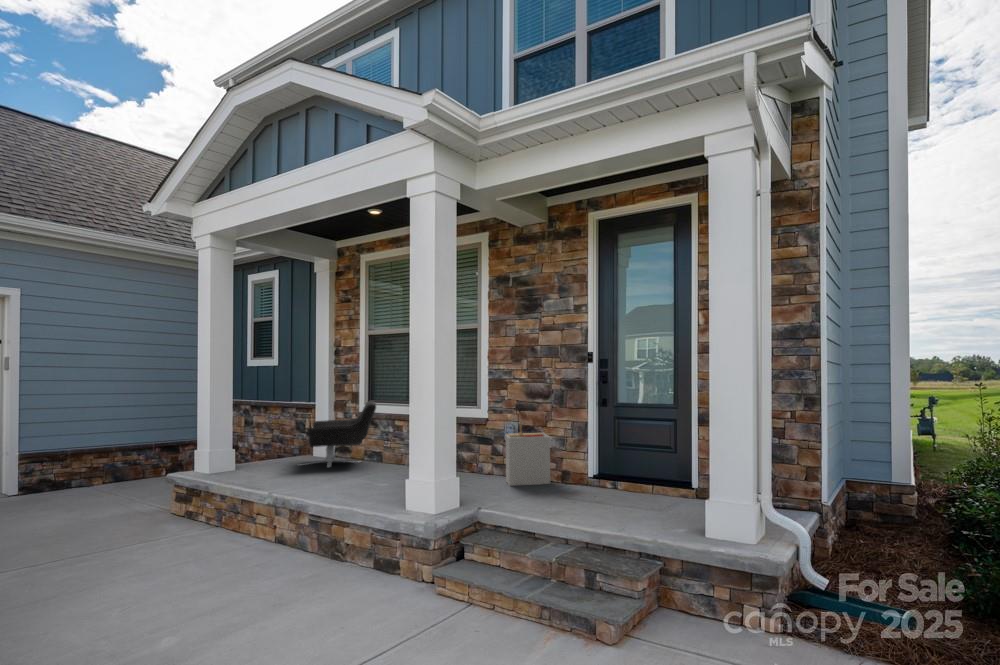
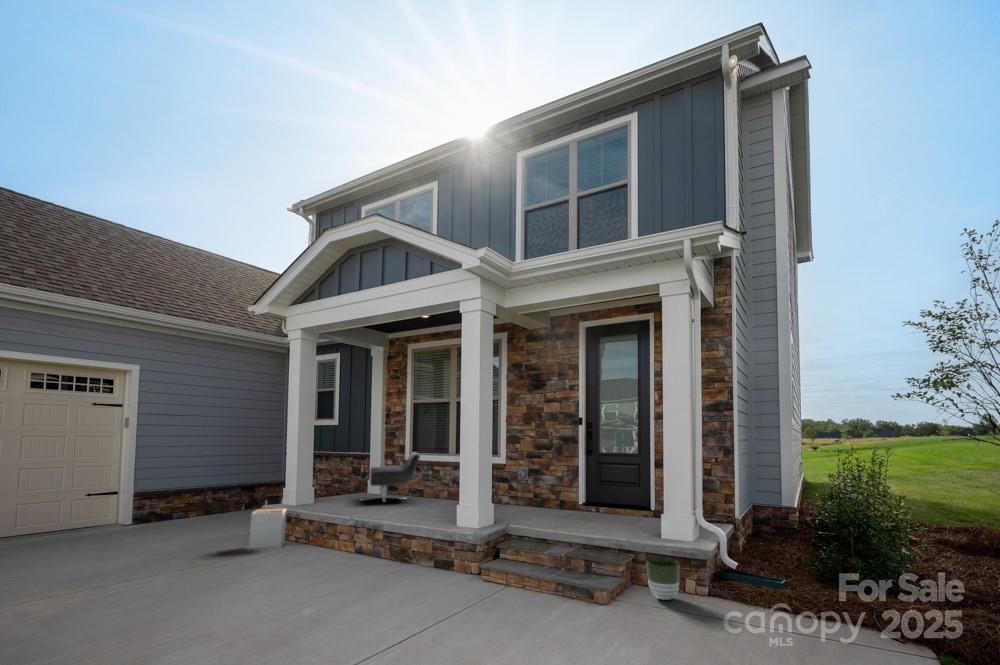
storage bin: present [506,421,550,486] -> present [249,504,286,549]
planter: none [681,569,733,636] -> present [646,558,679,600]

